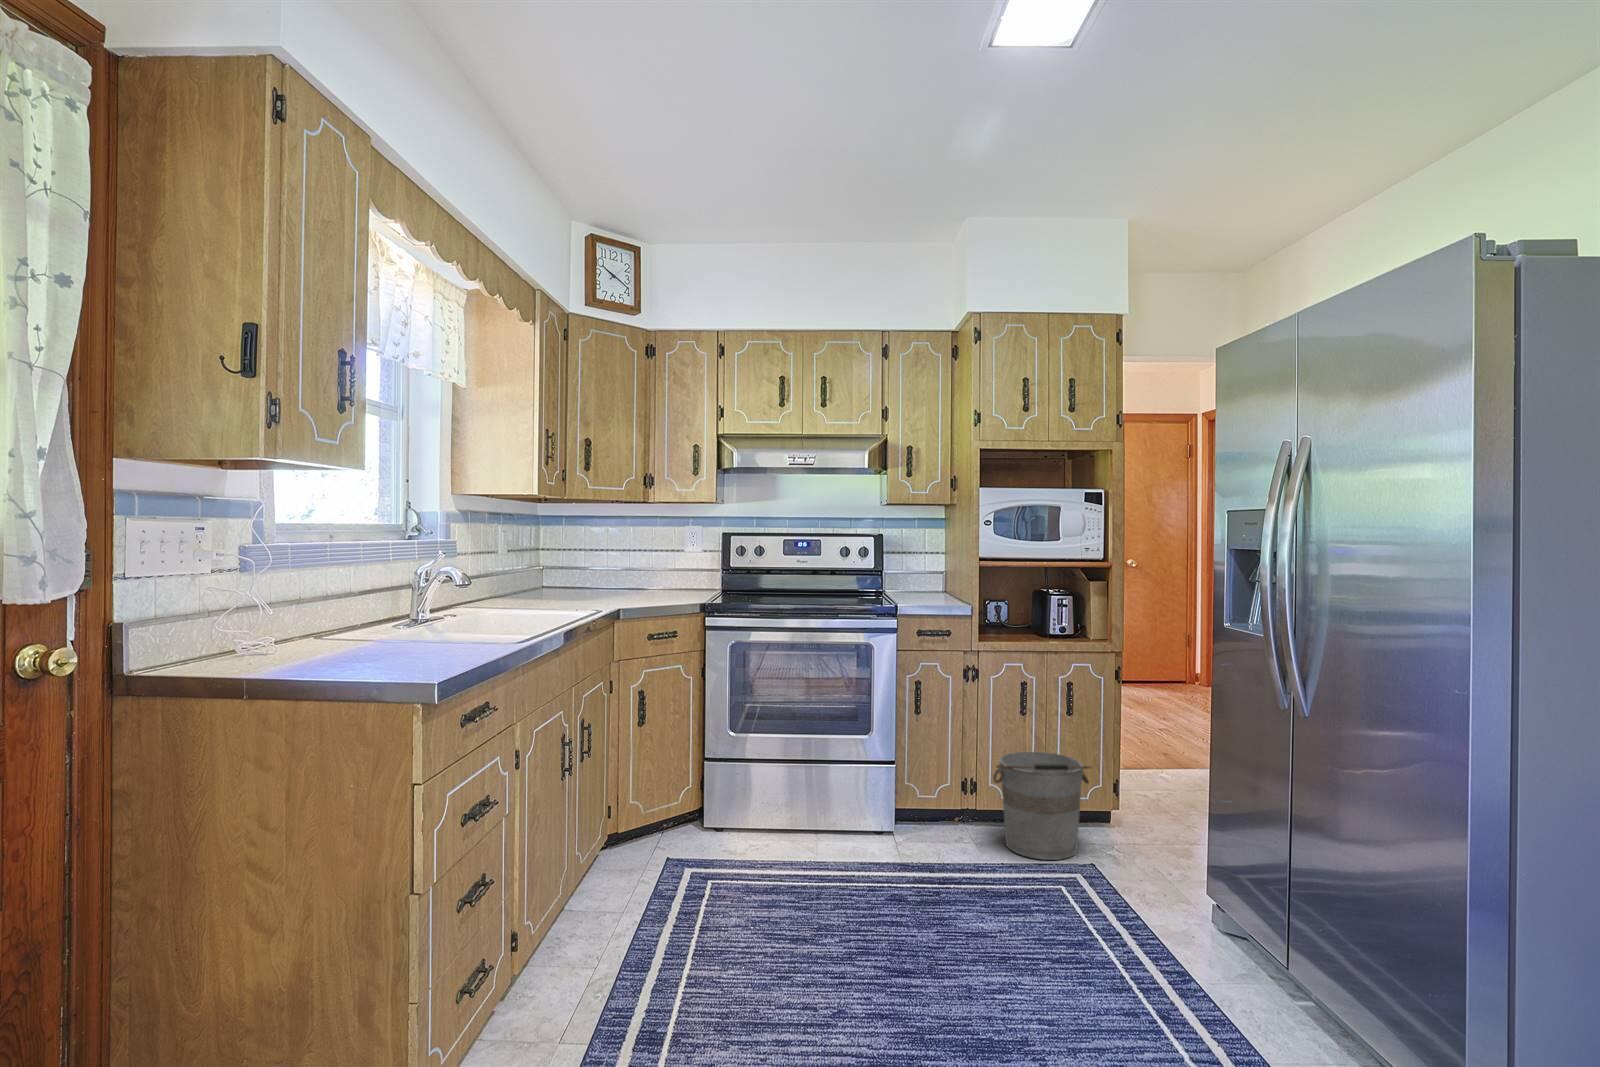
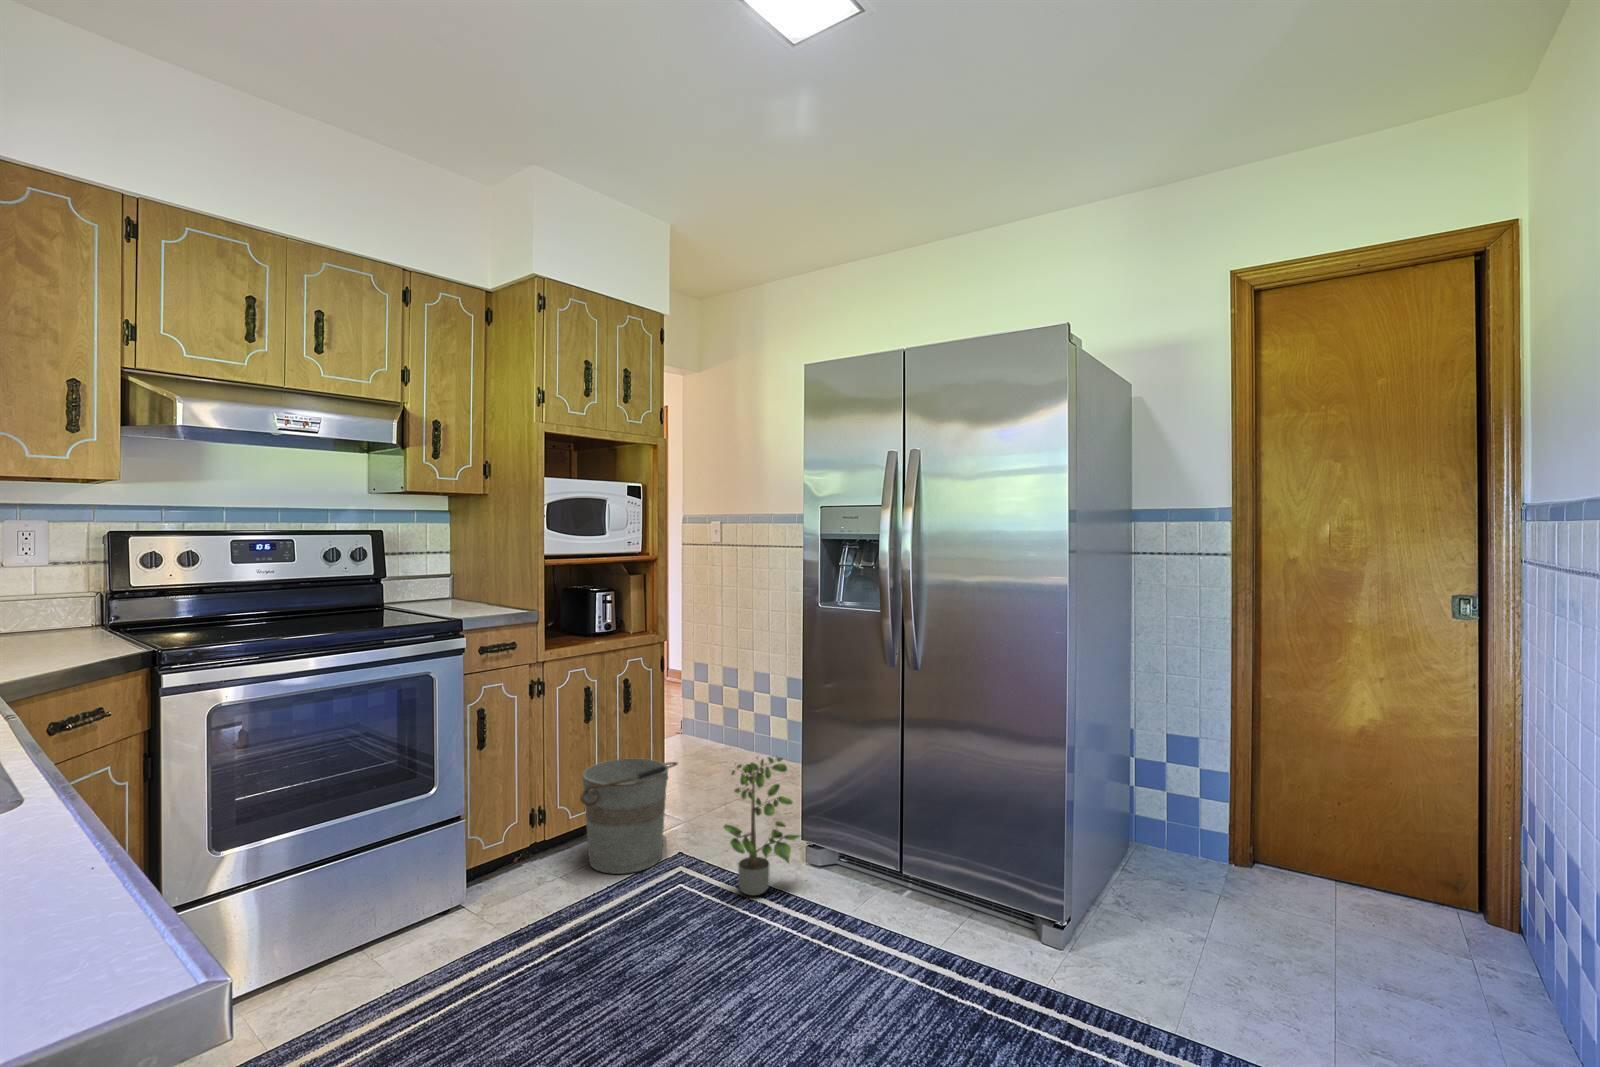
potted plant: none [1087,770,1183,919] -> present [724,757,799,896]

